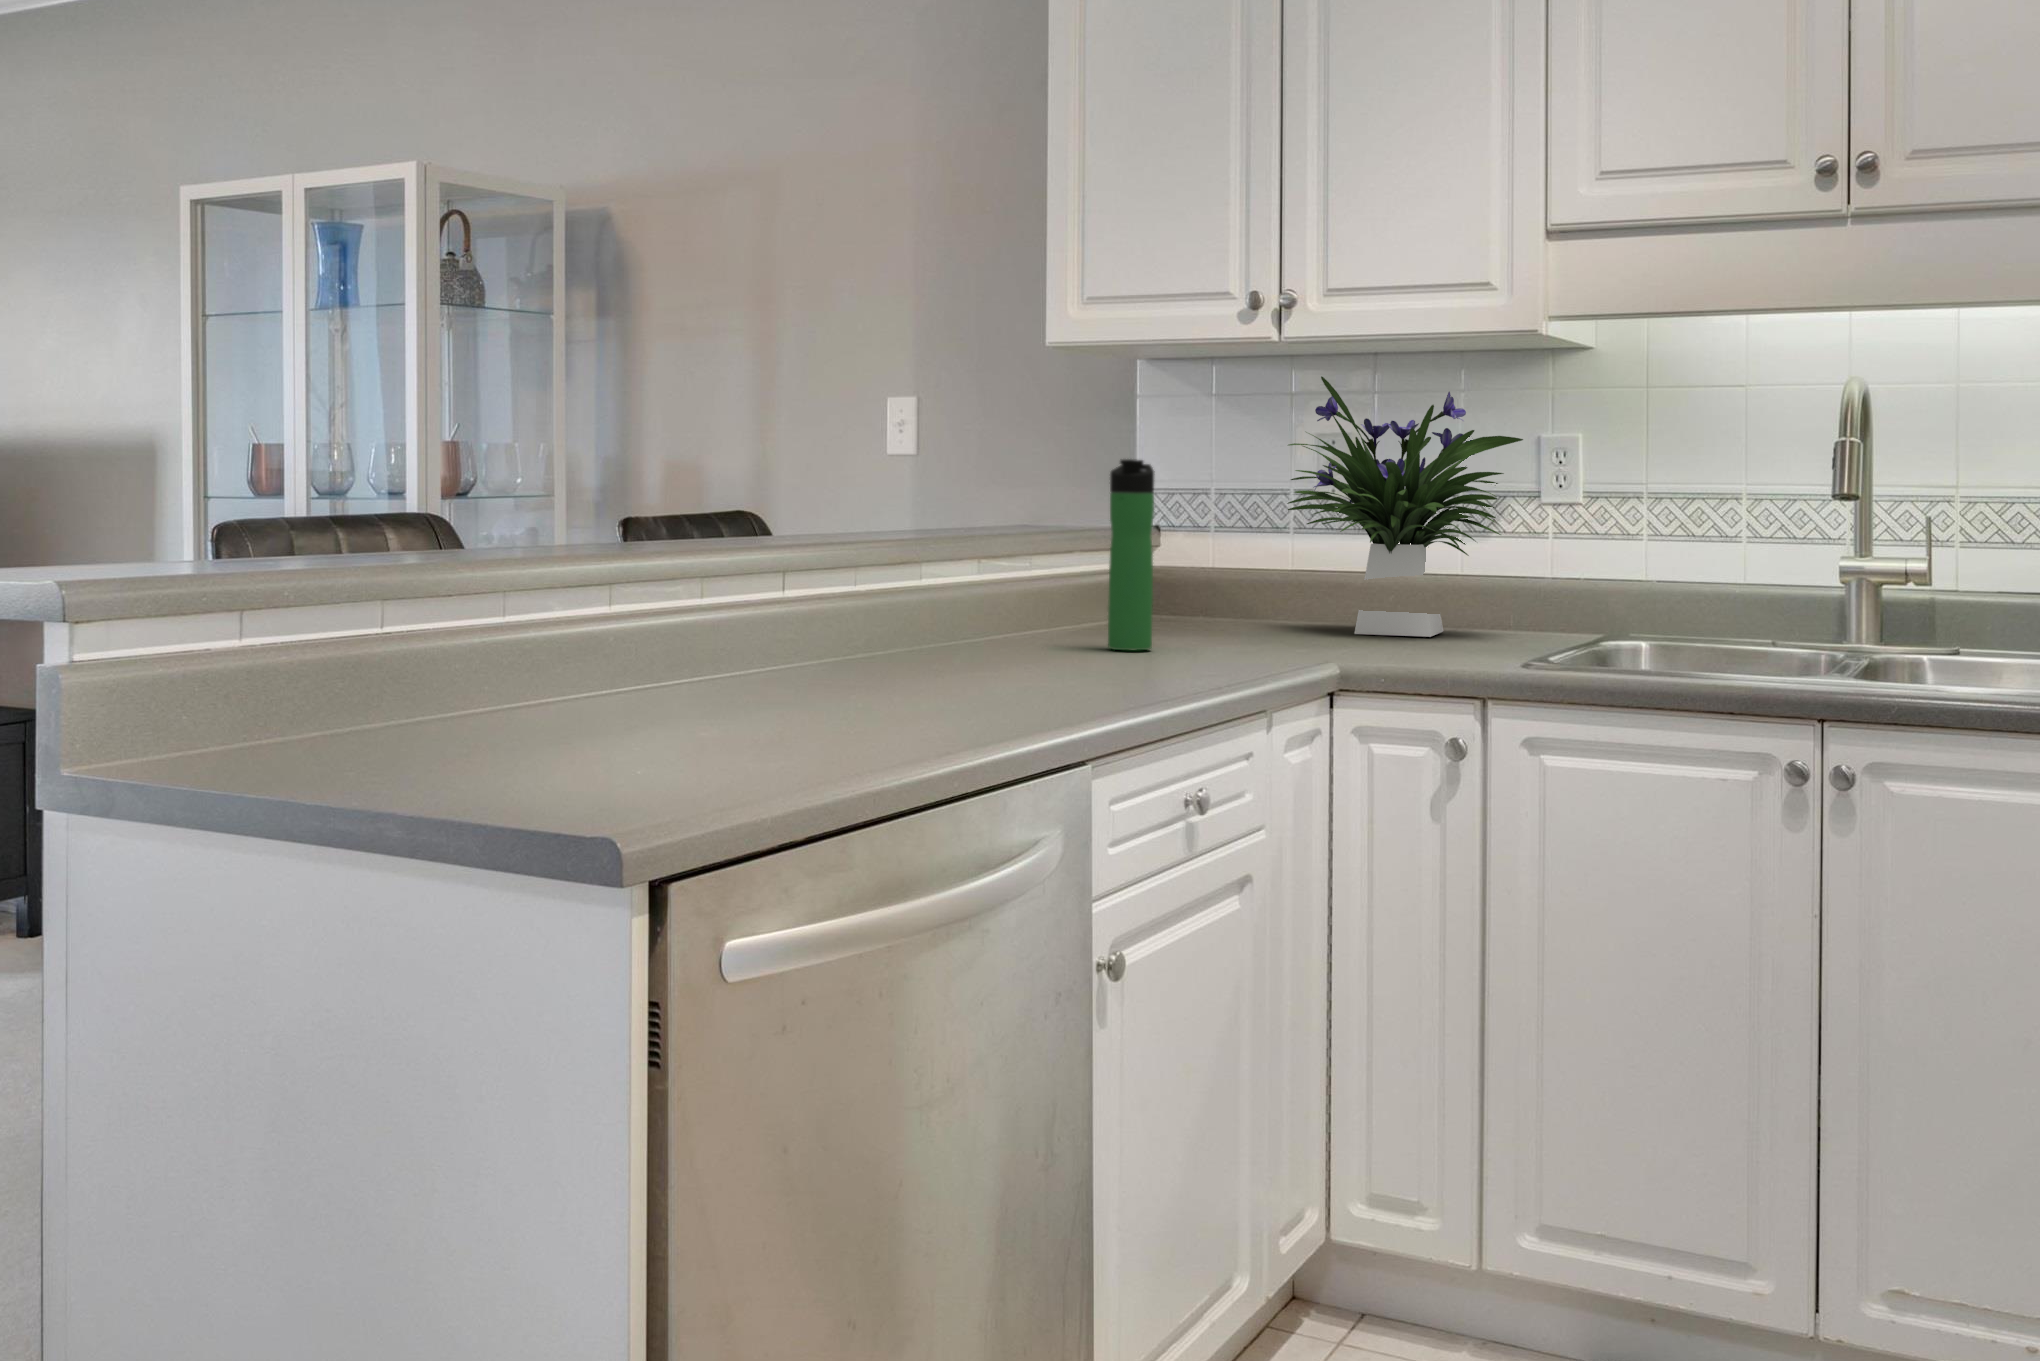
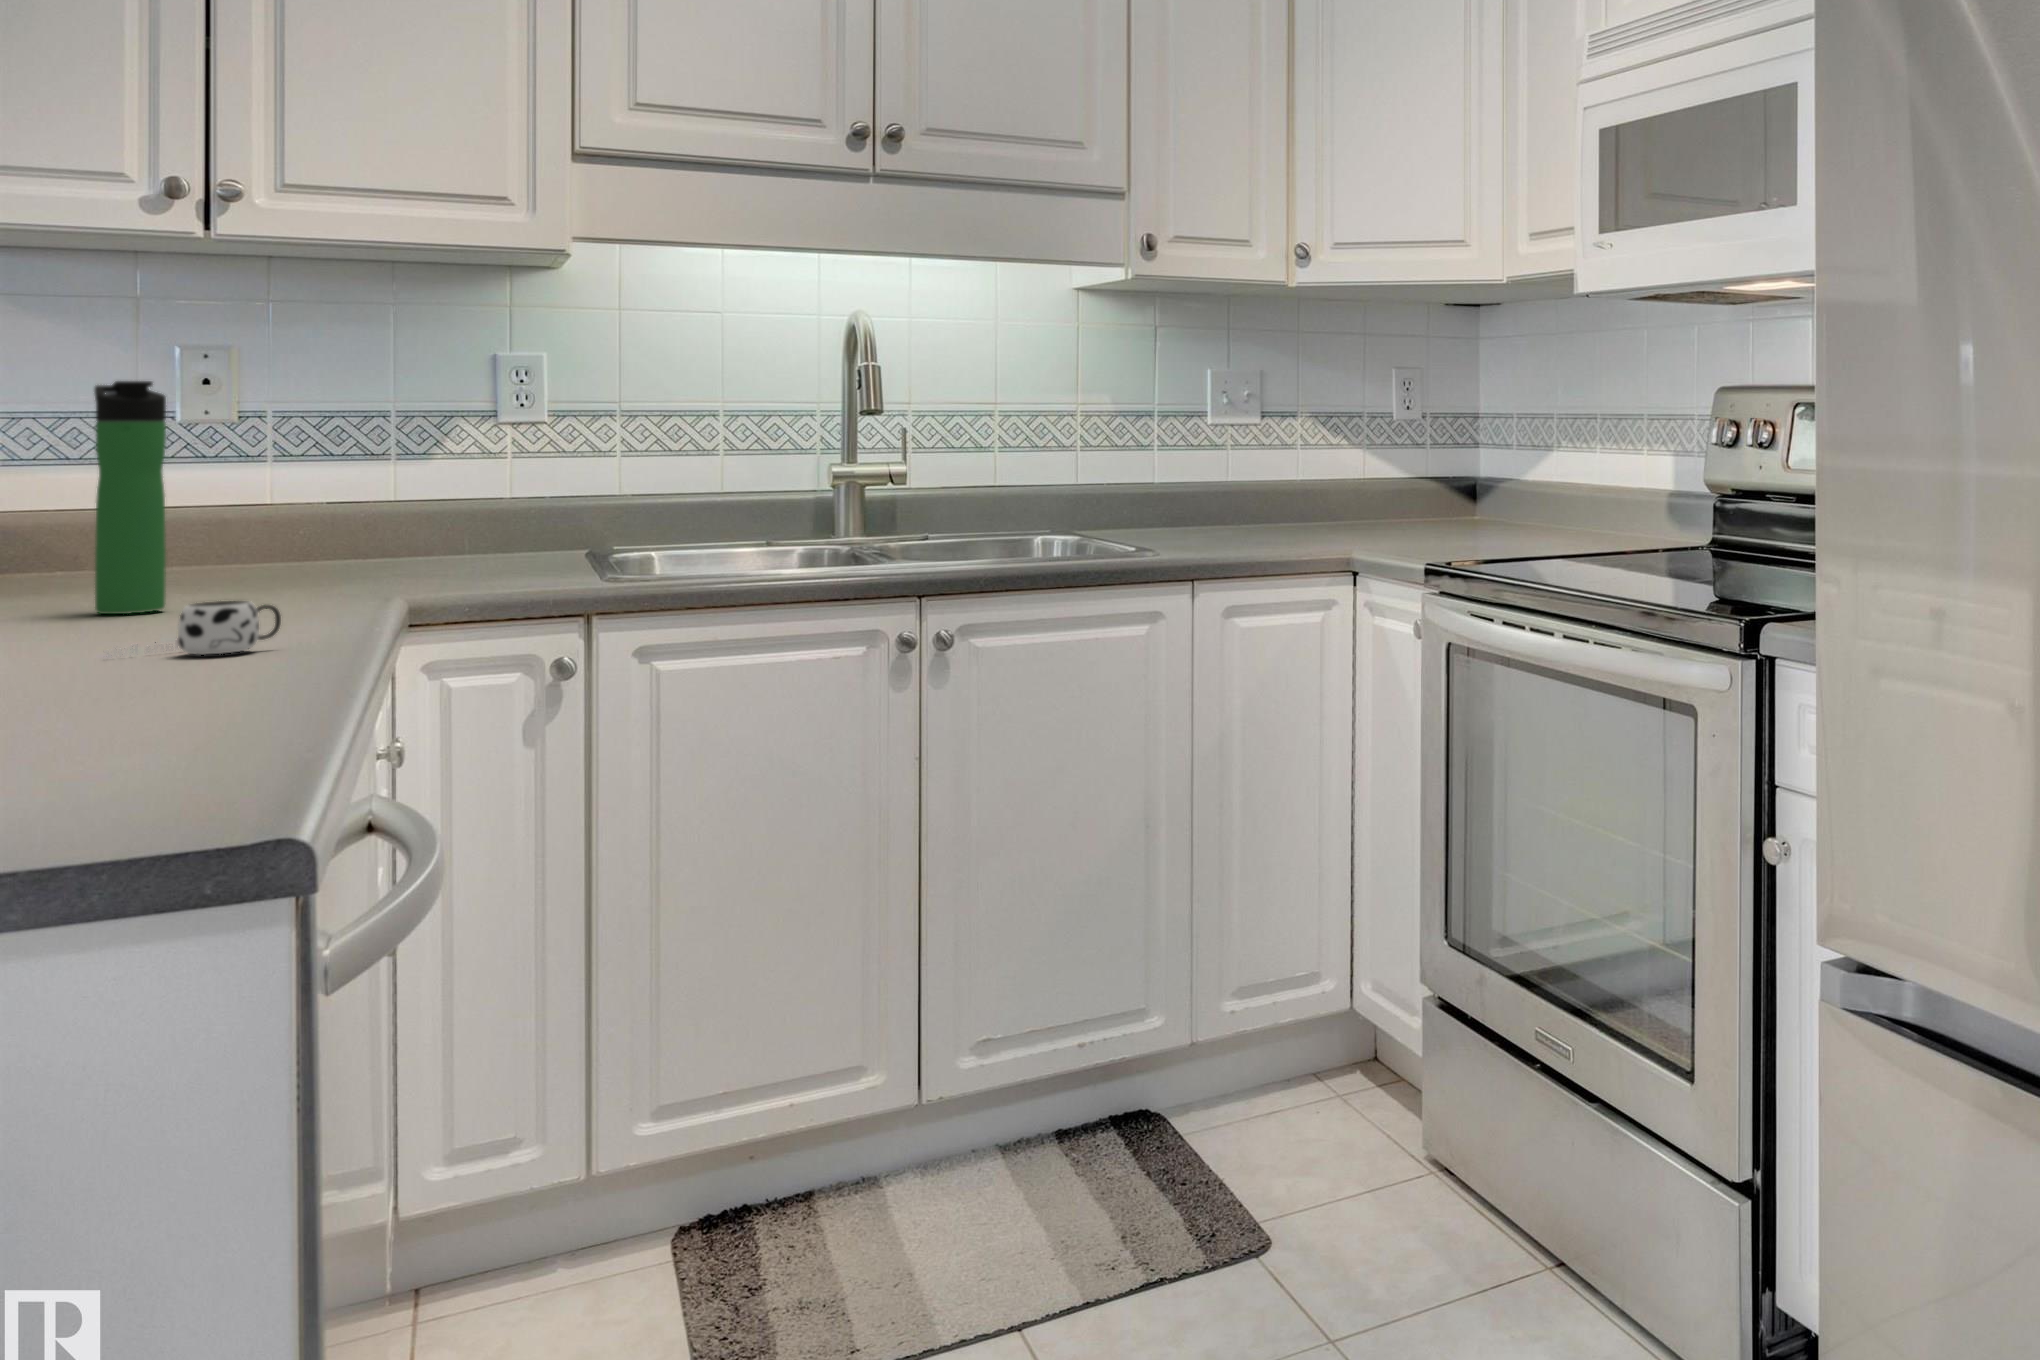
flower arrangement: present [1287,376,1523,637] -> none [167,282,494,574]
mug: none [959,641,1062,684] -> present [106,601,281,657]

